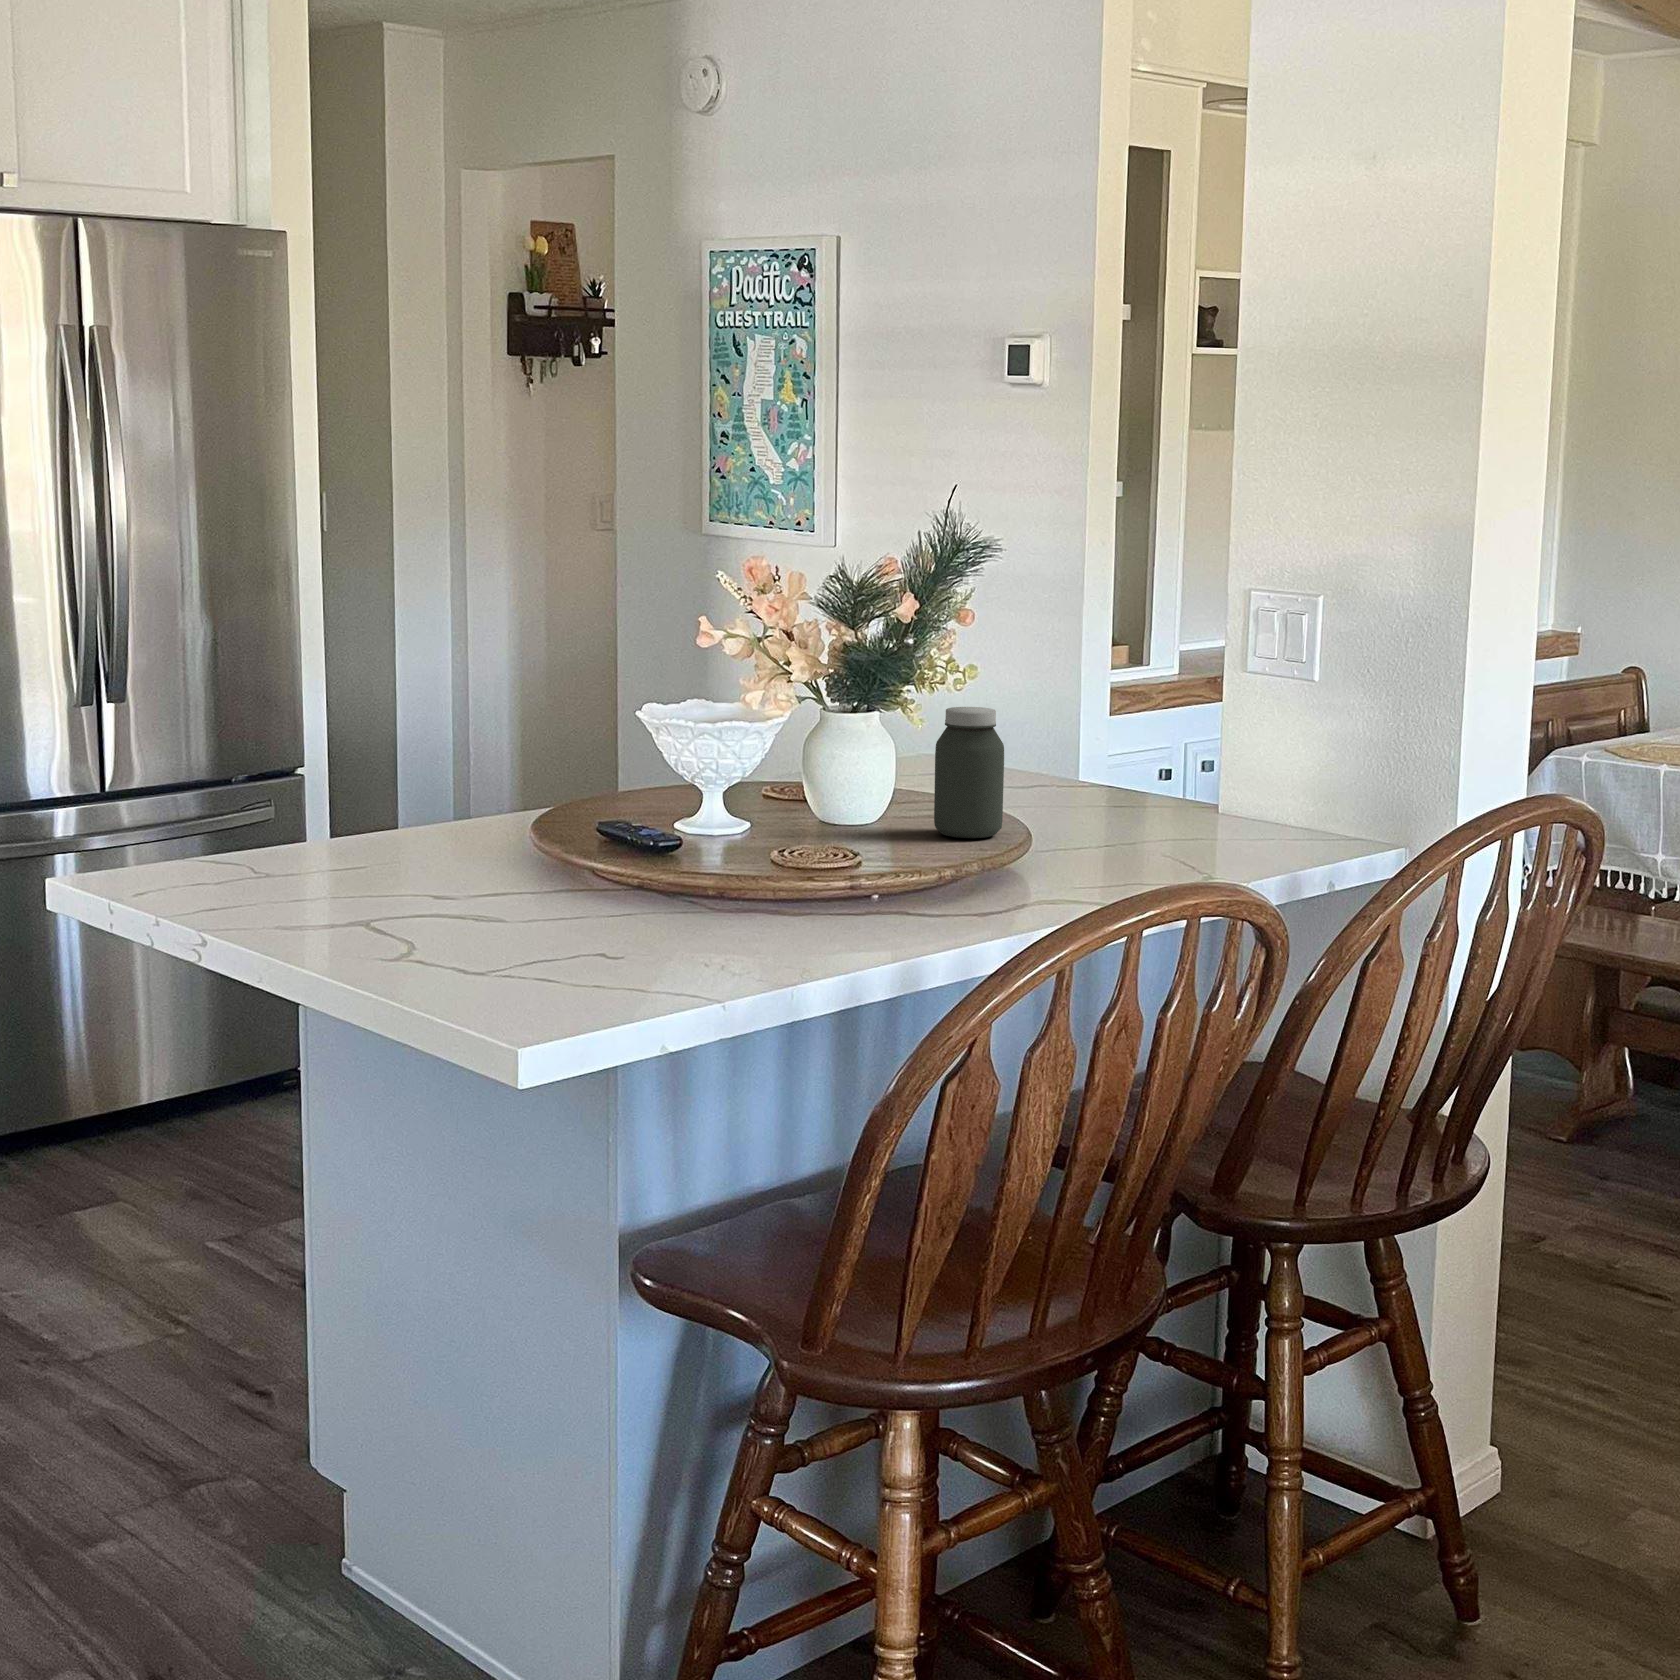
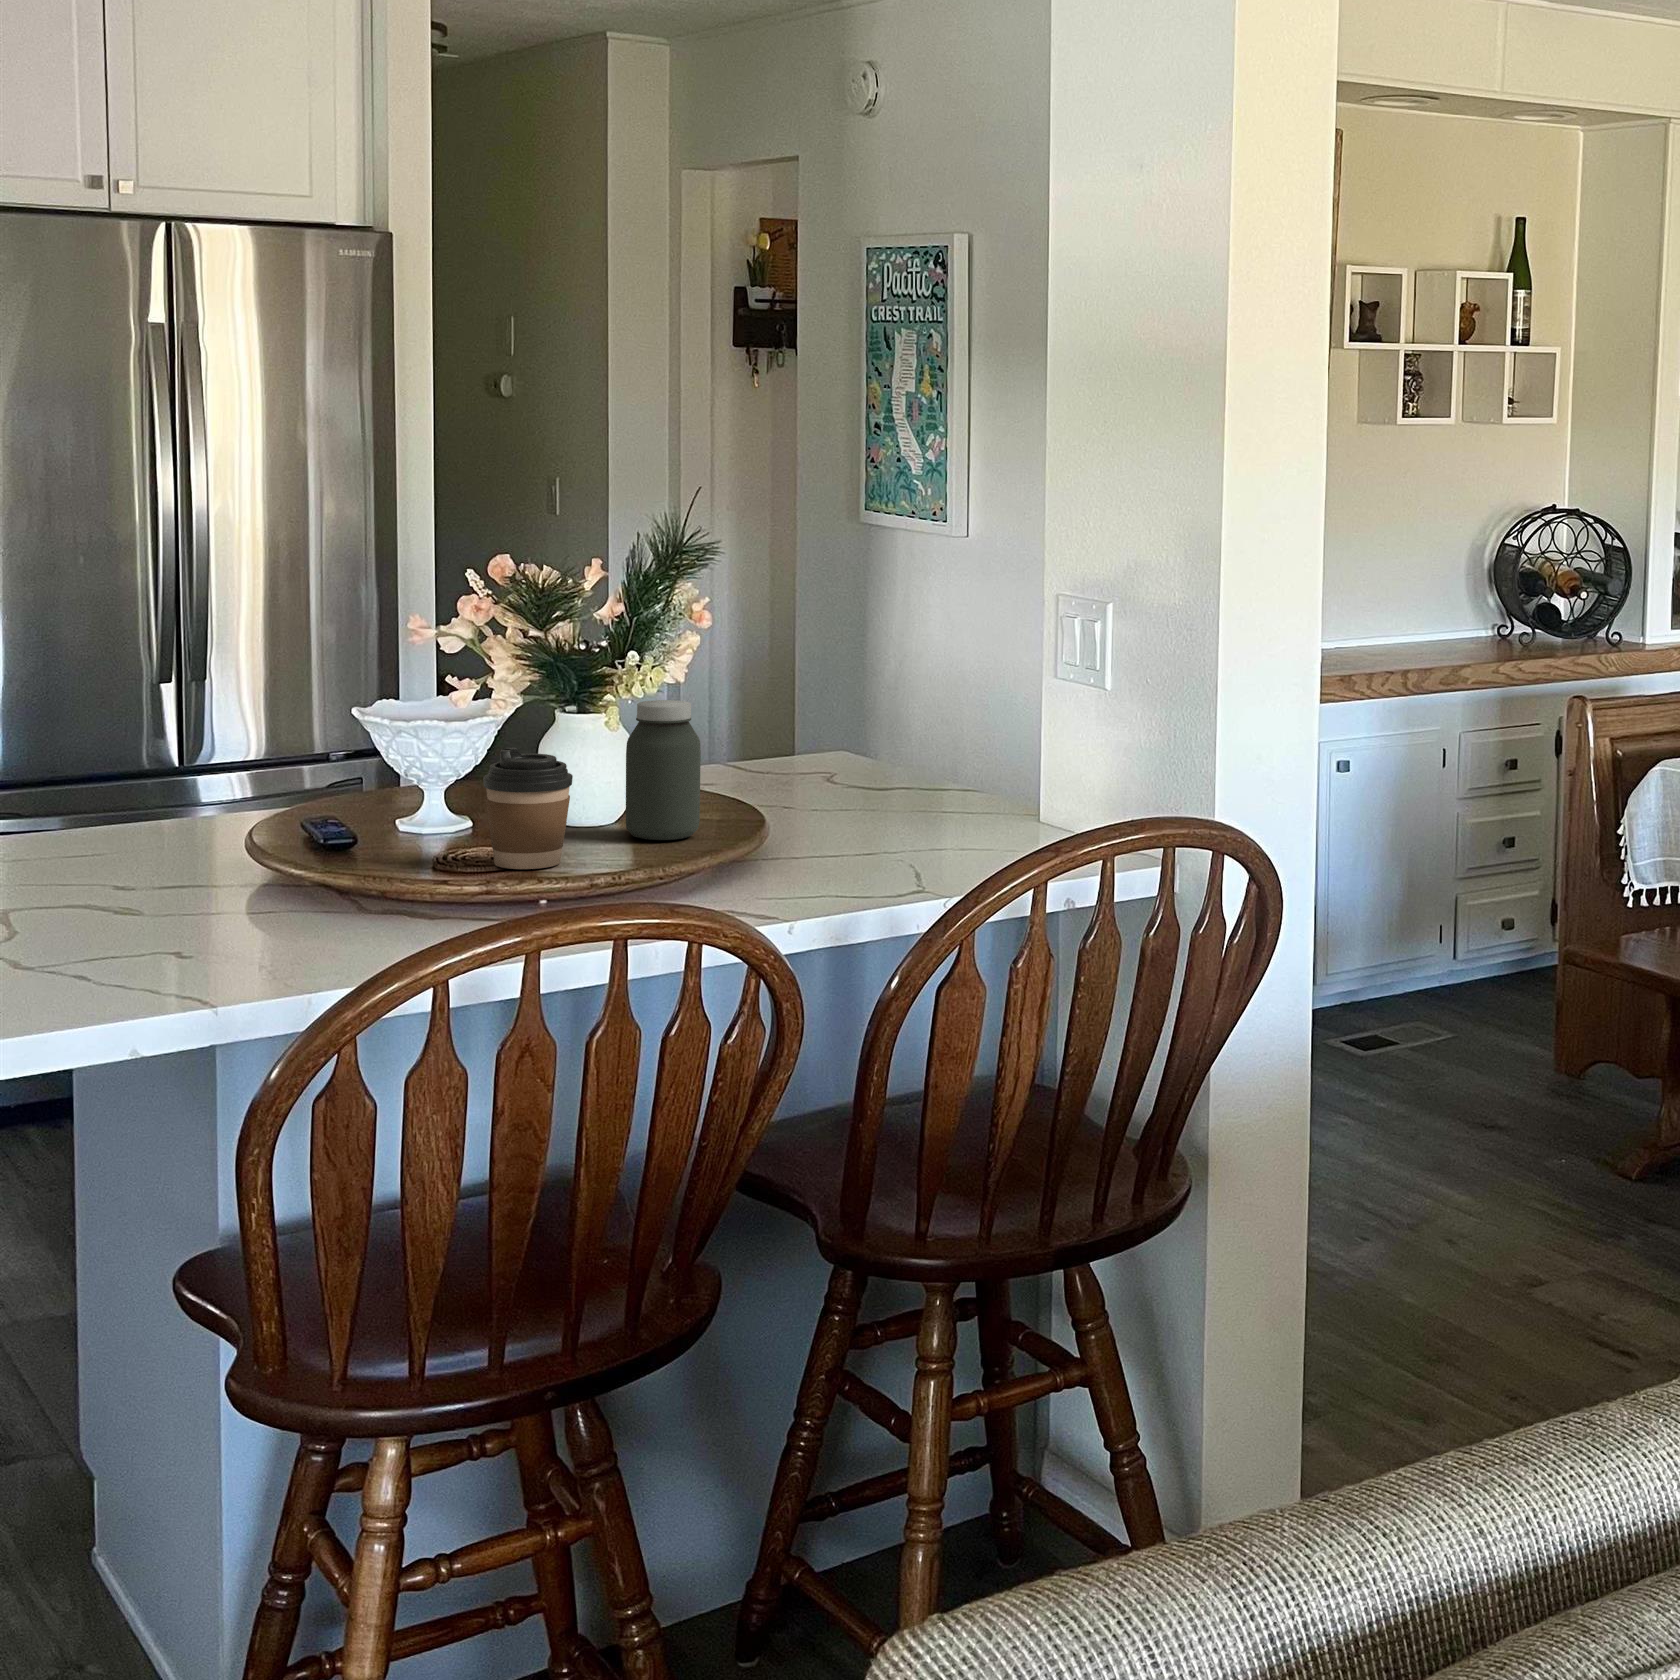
coffee cup: none [859,754,940,867] -> present [483,747,573,869]

